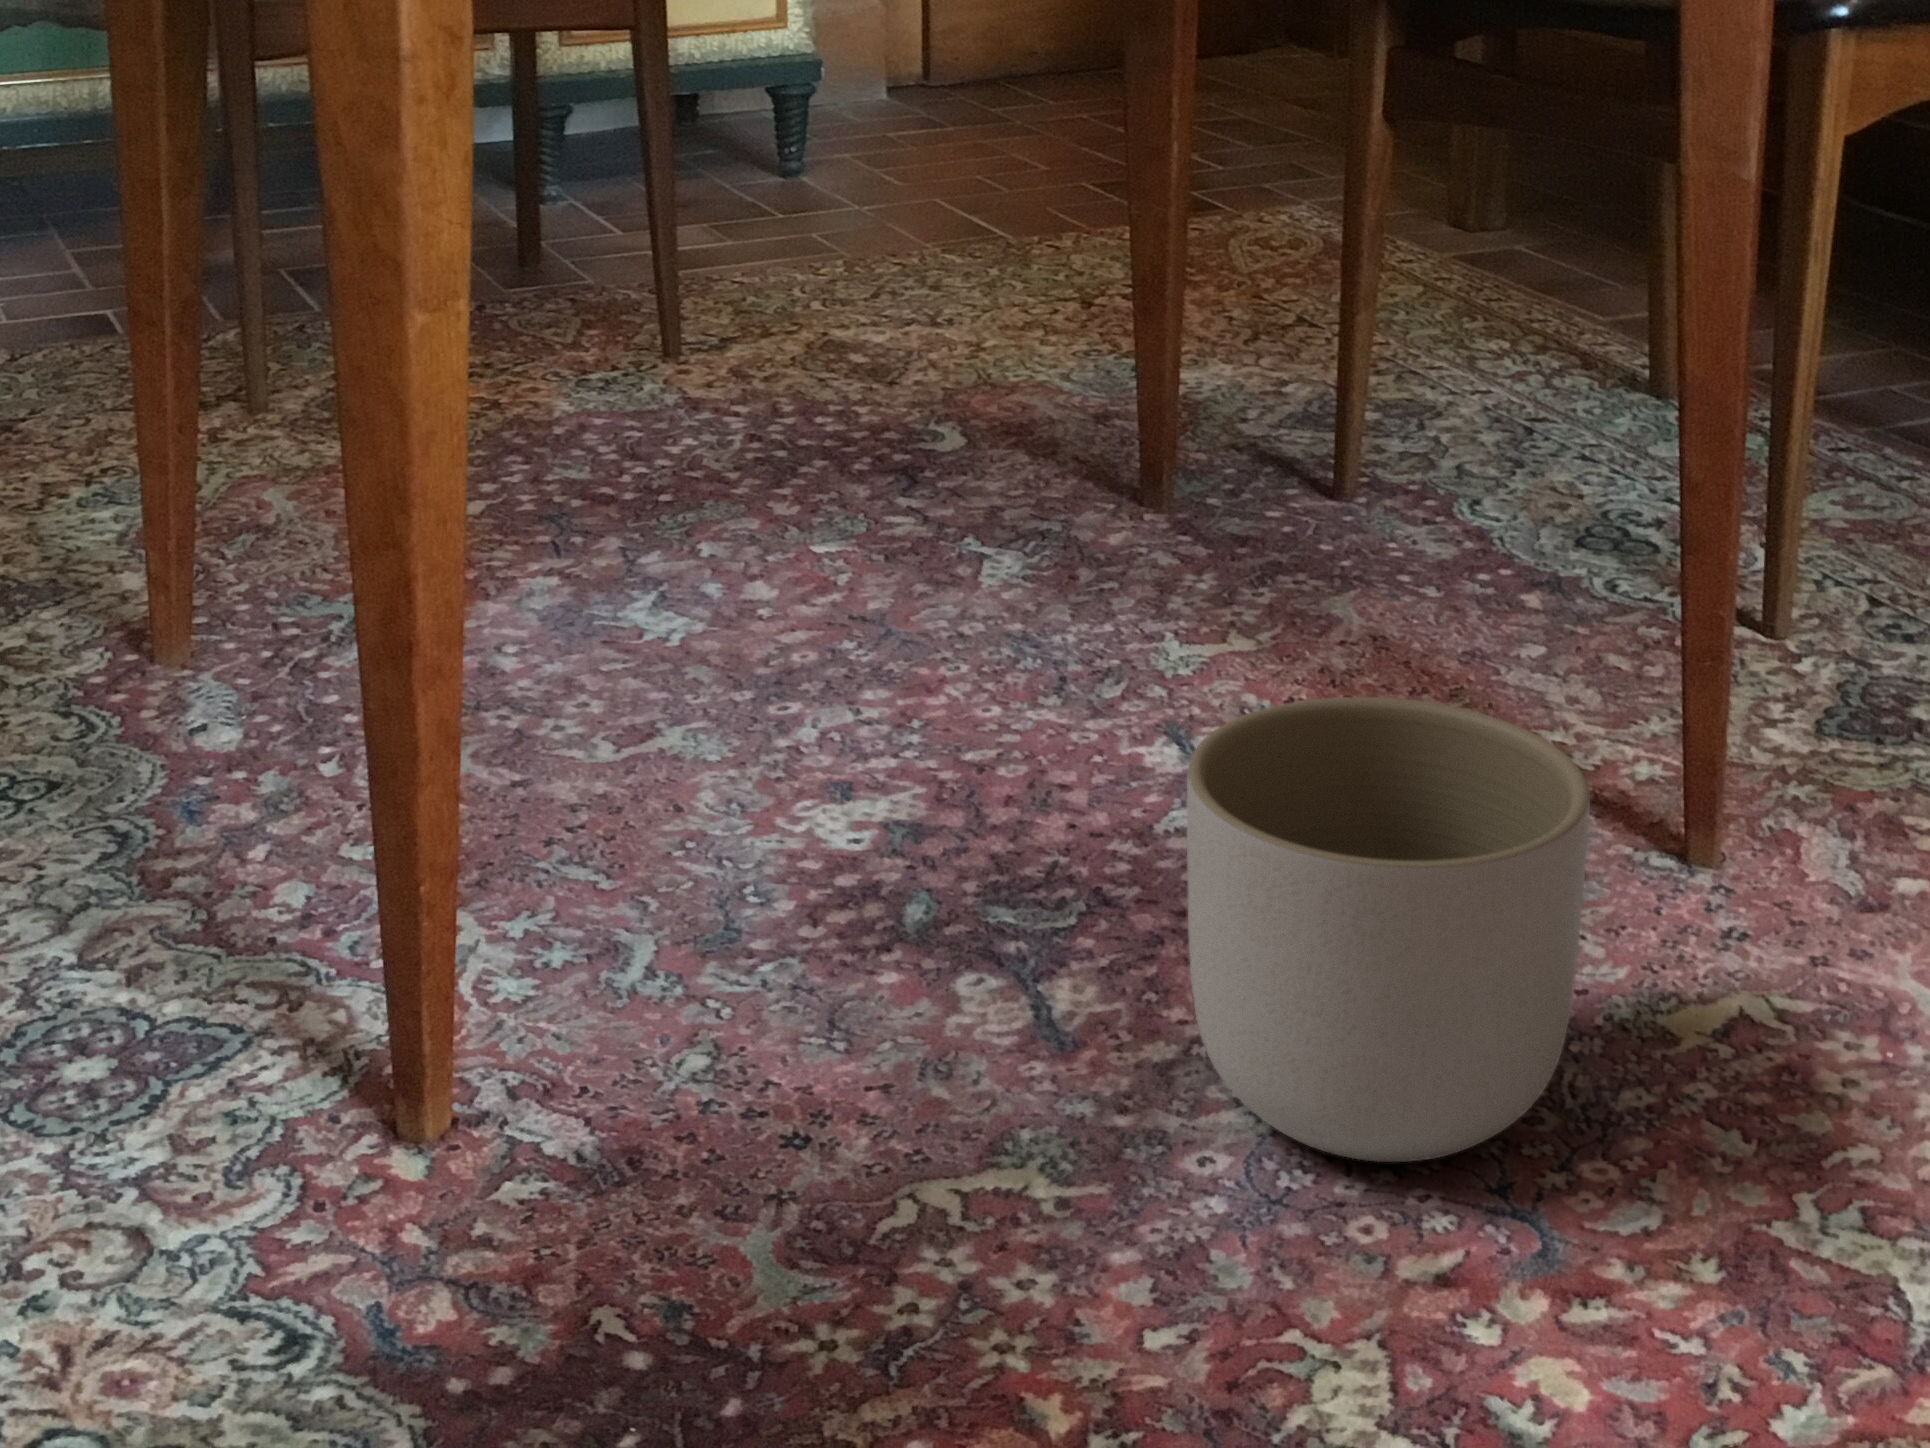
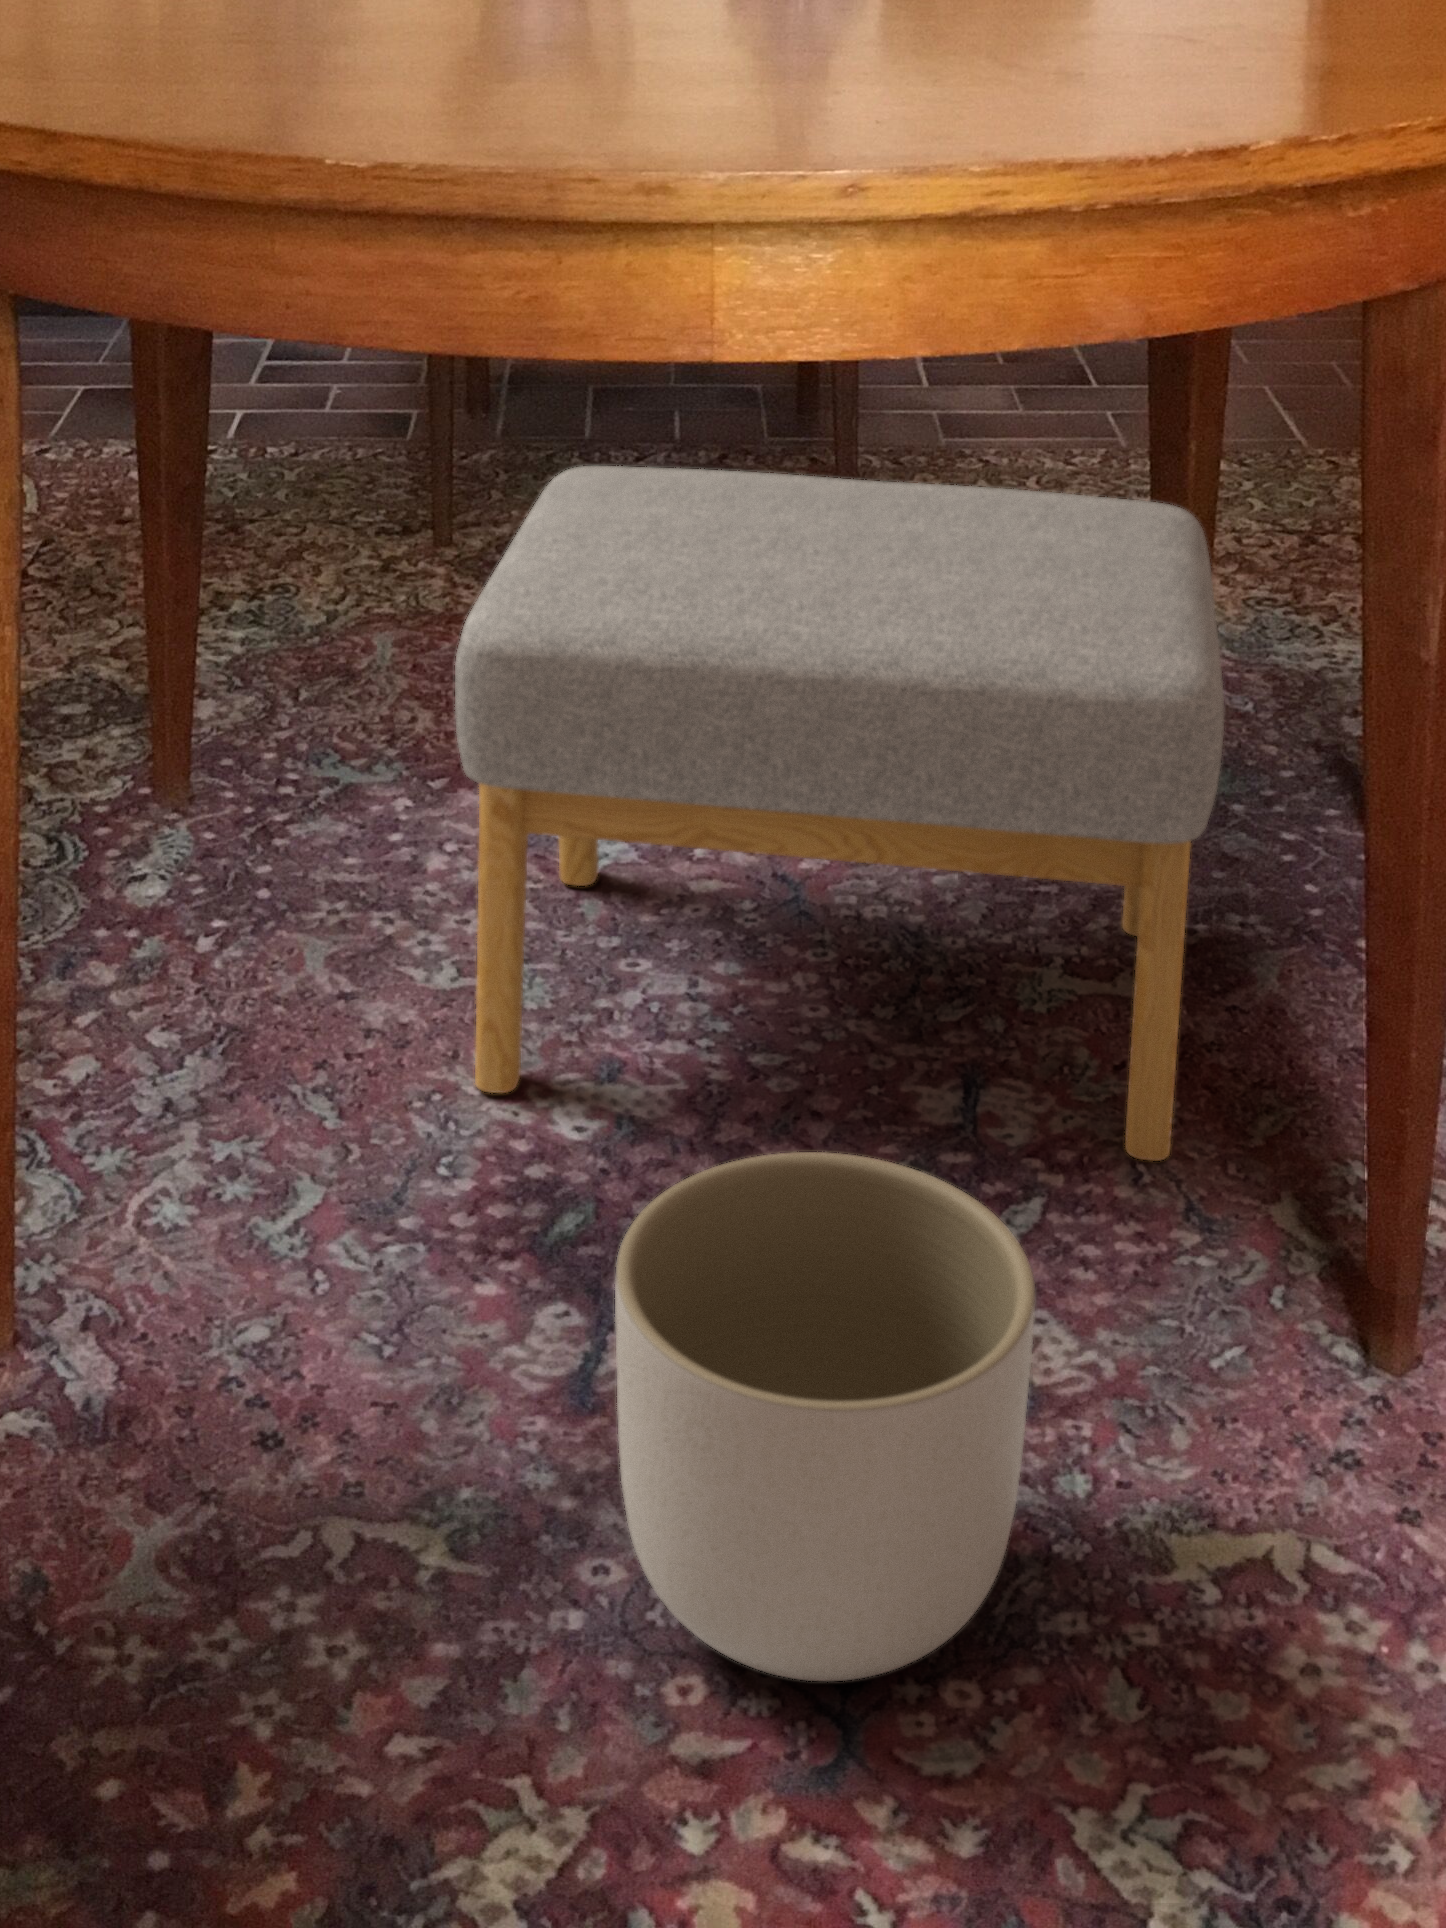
footstool: none [615,178,1404,825] -> present [455,466,1224,1161]

